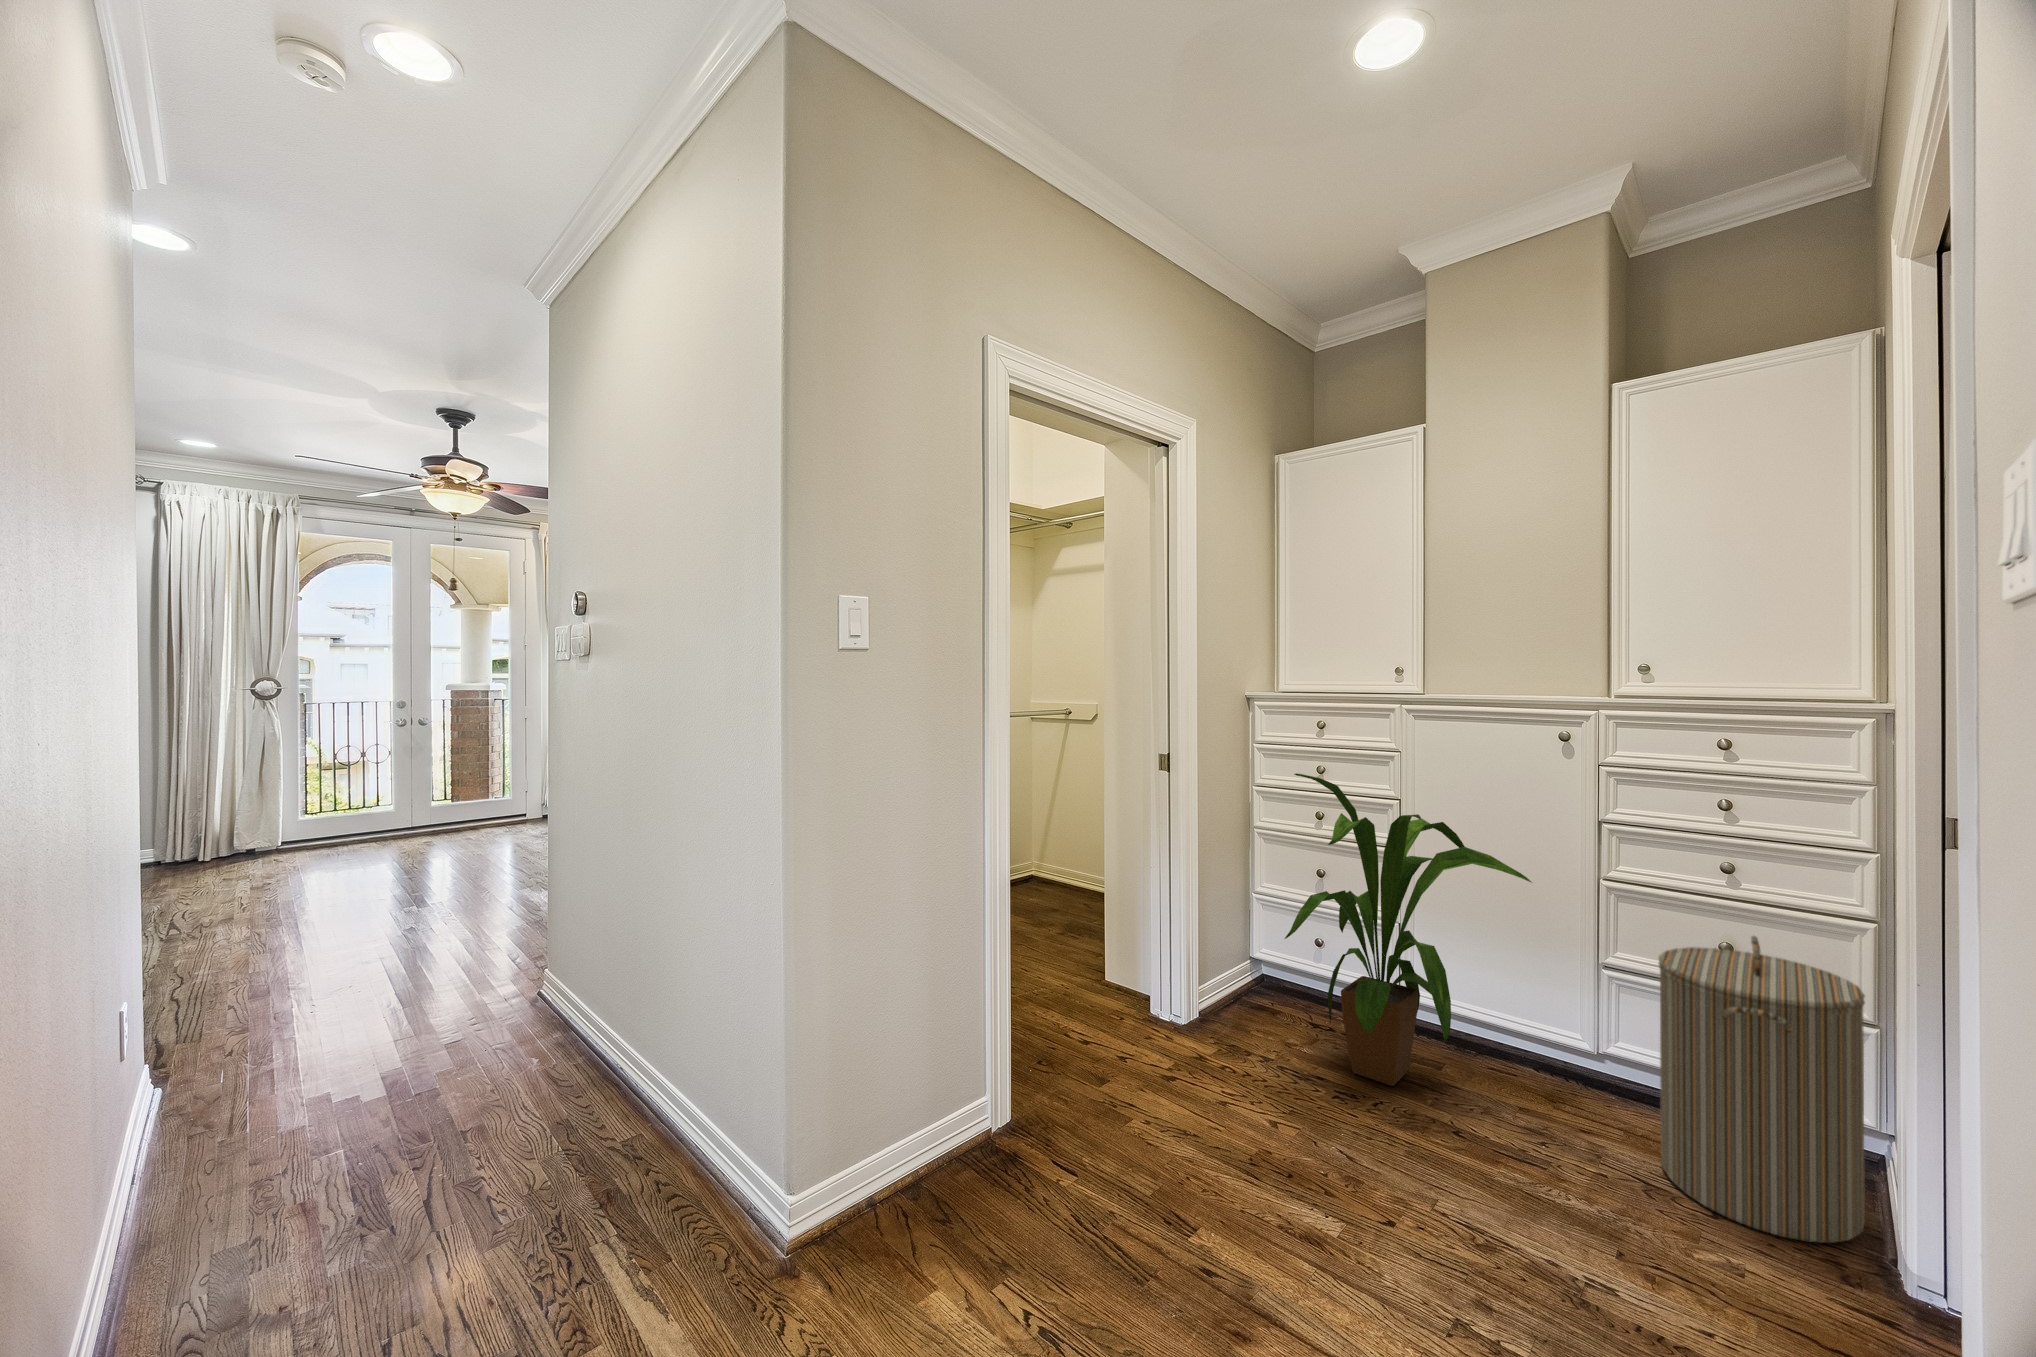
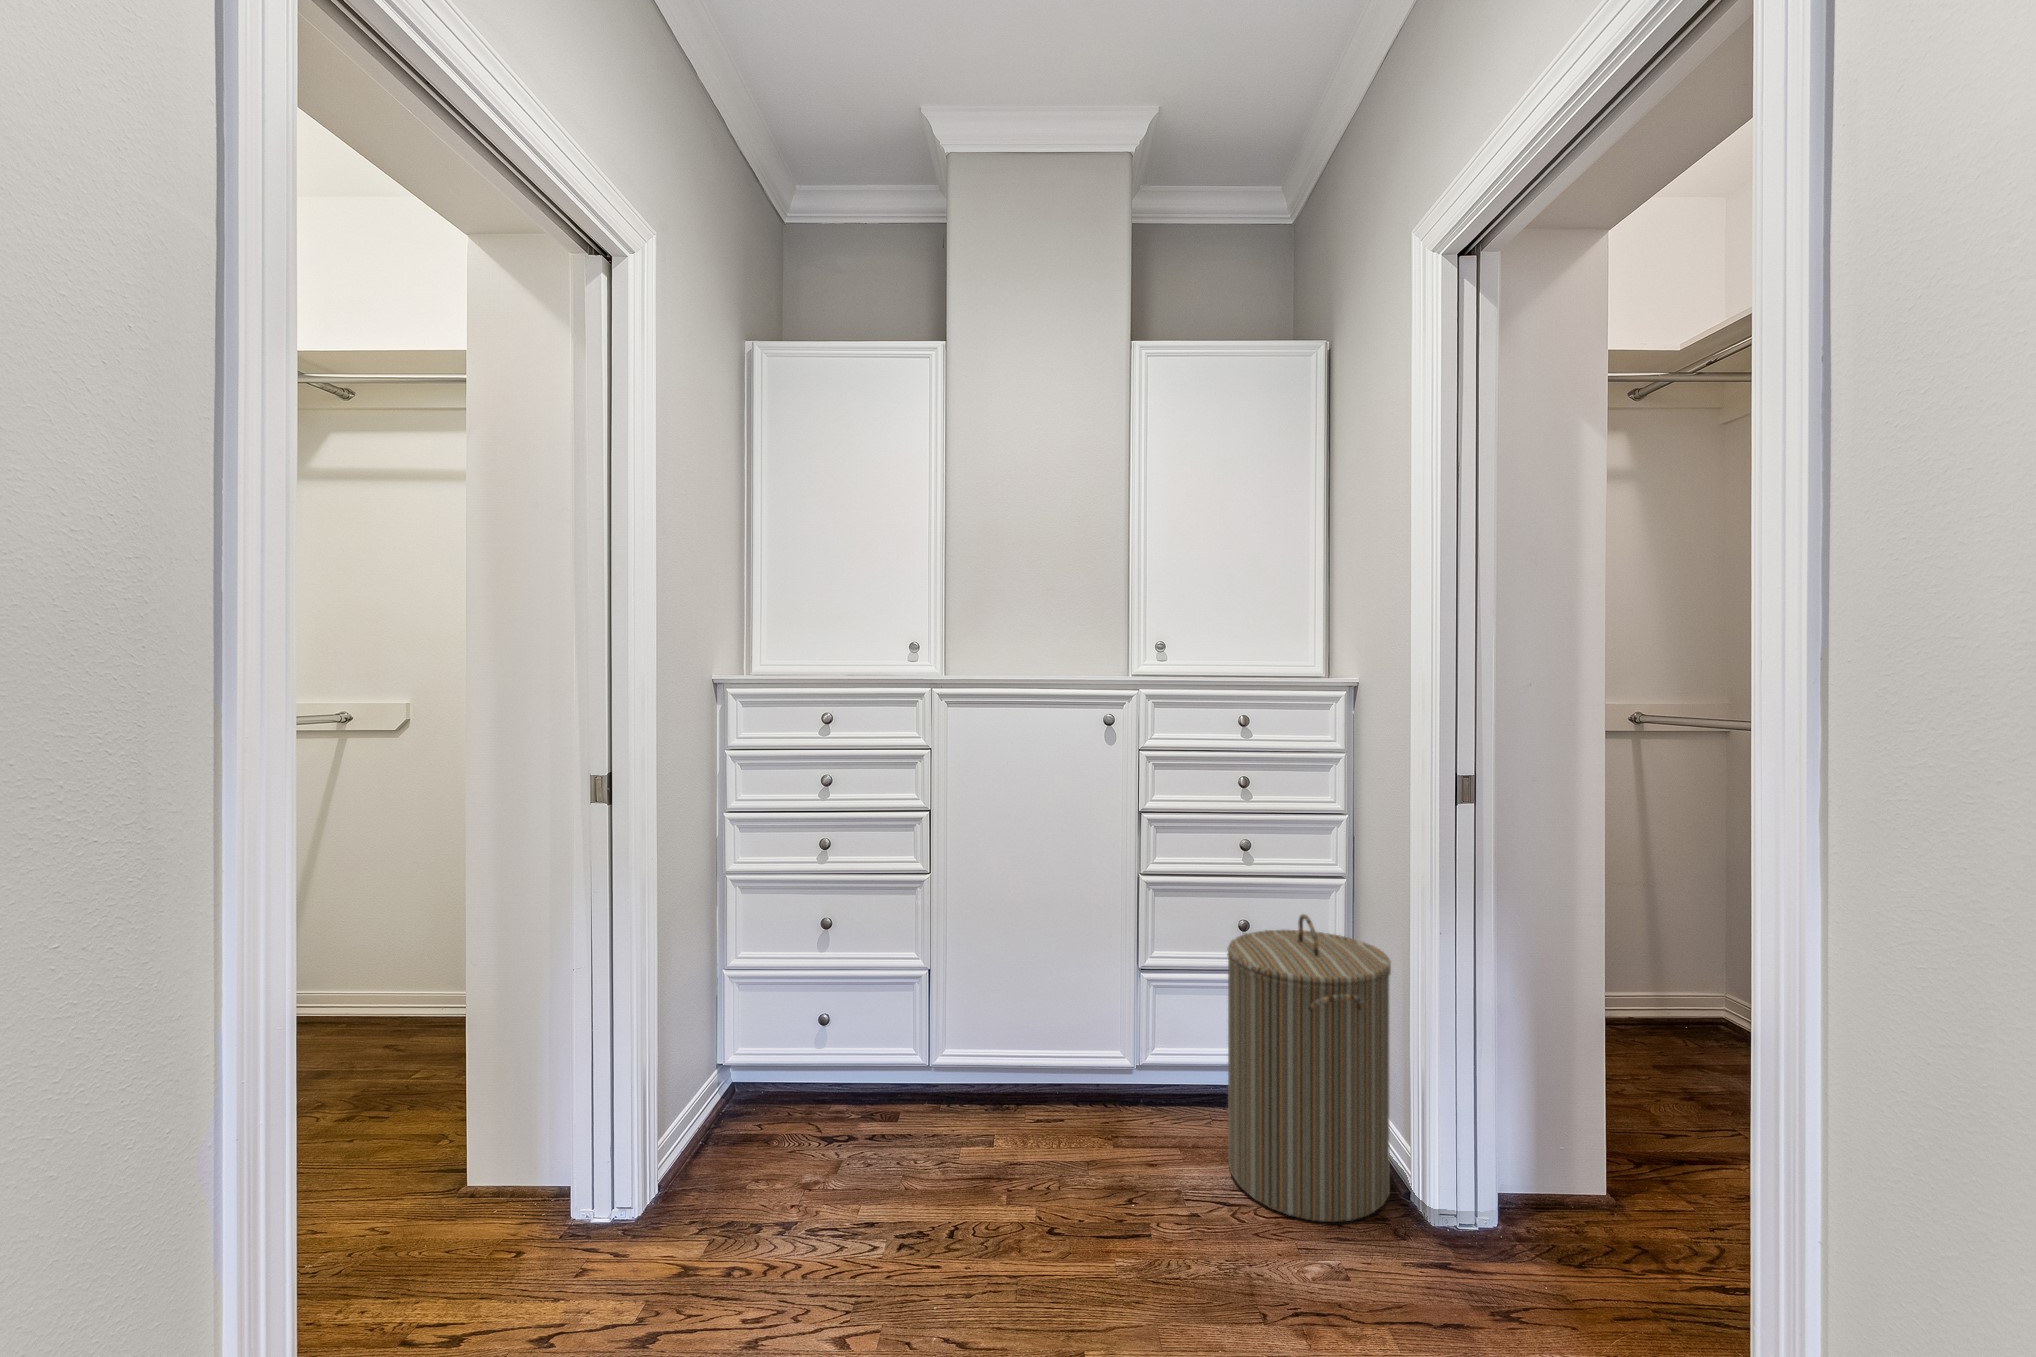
house plant: present [1285,774,1531,1086] -> none [826,788,1100,1197]

